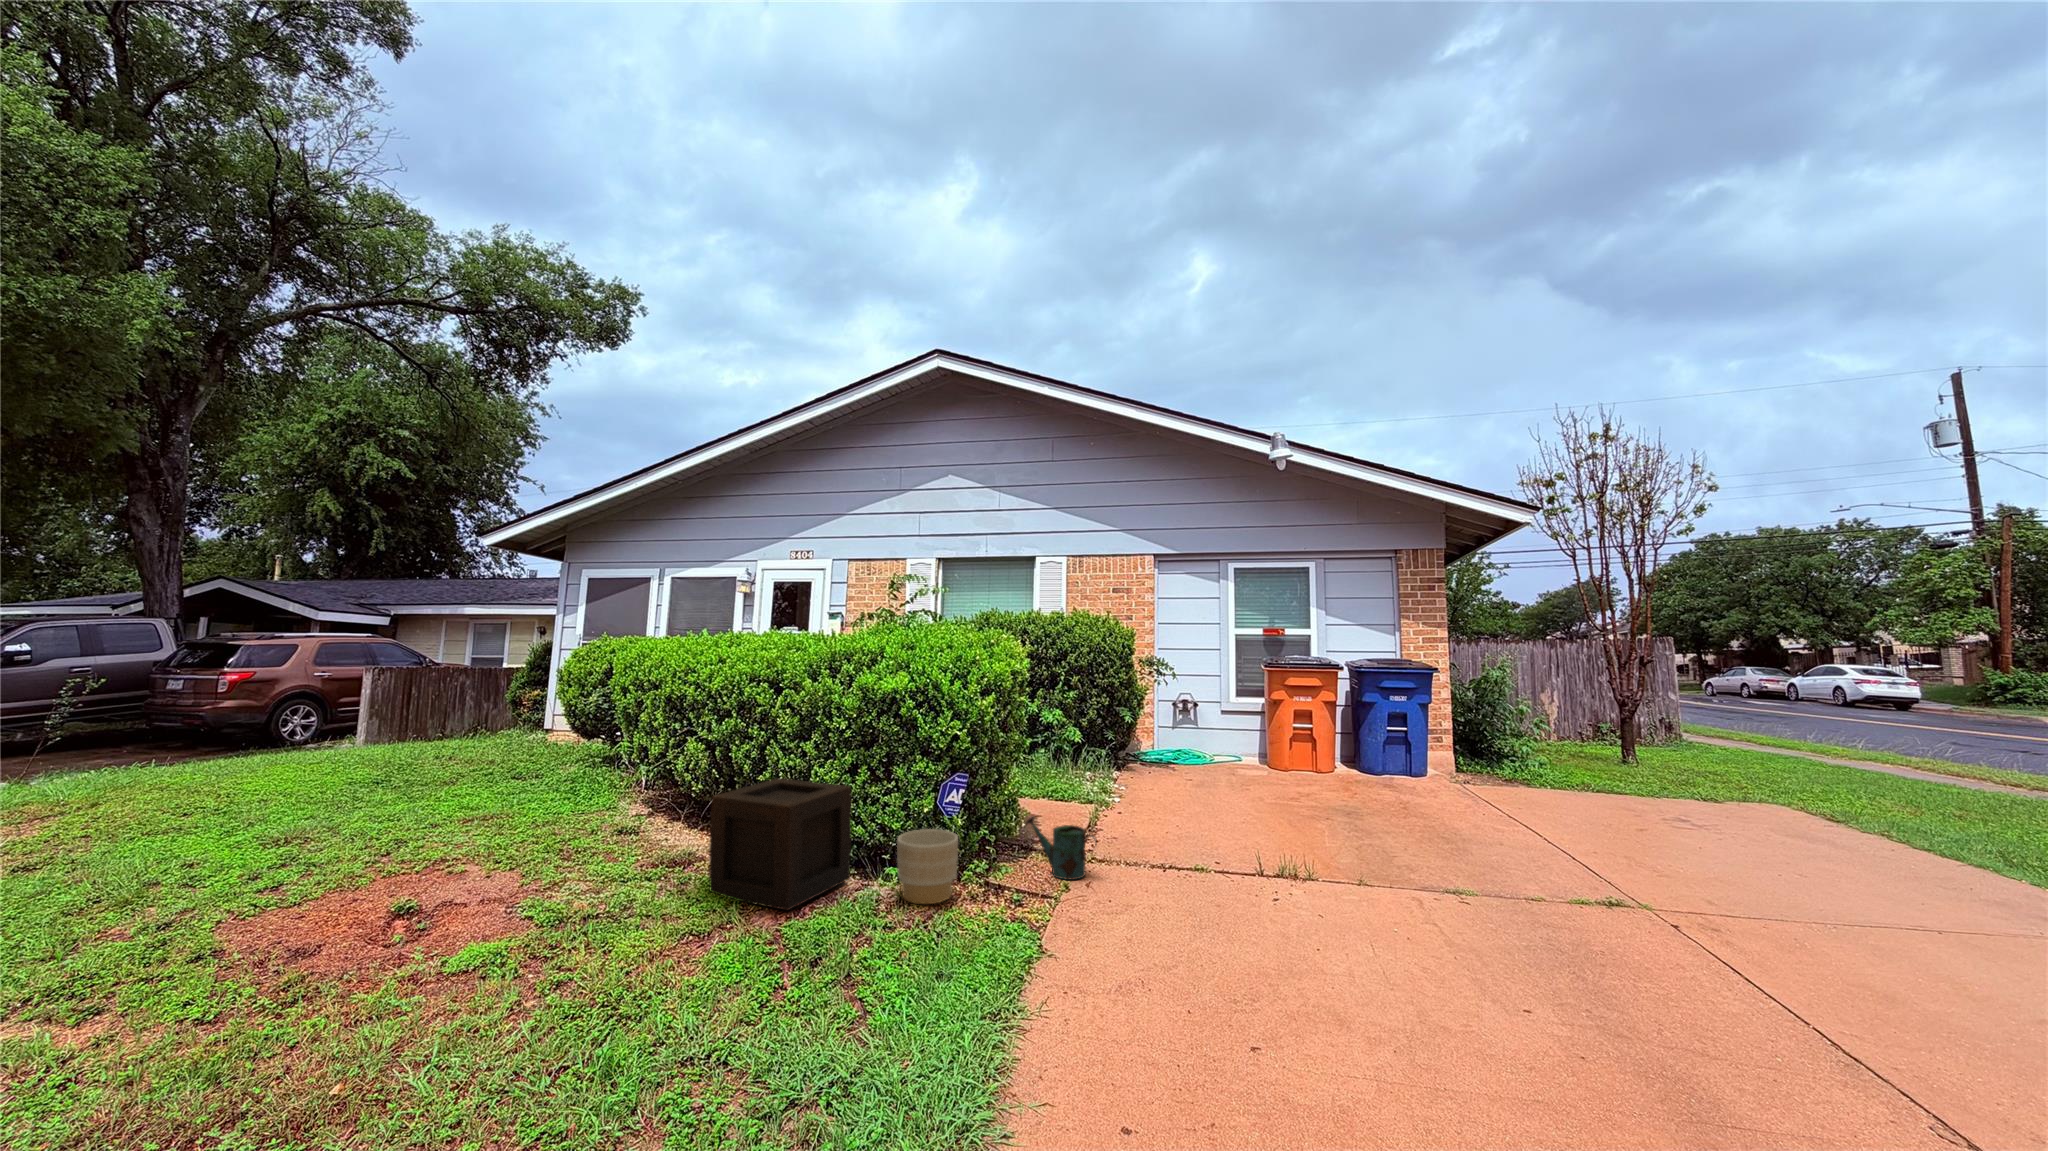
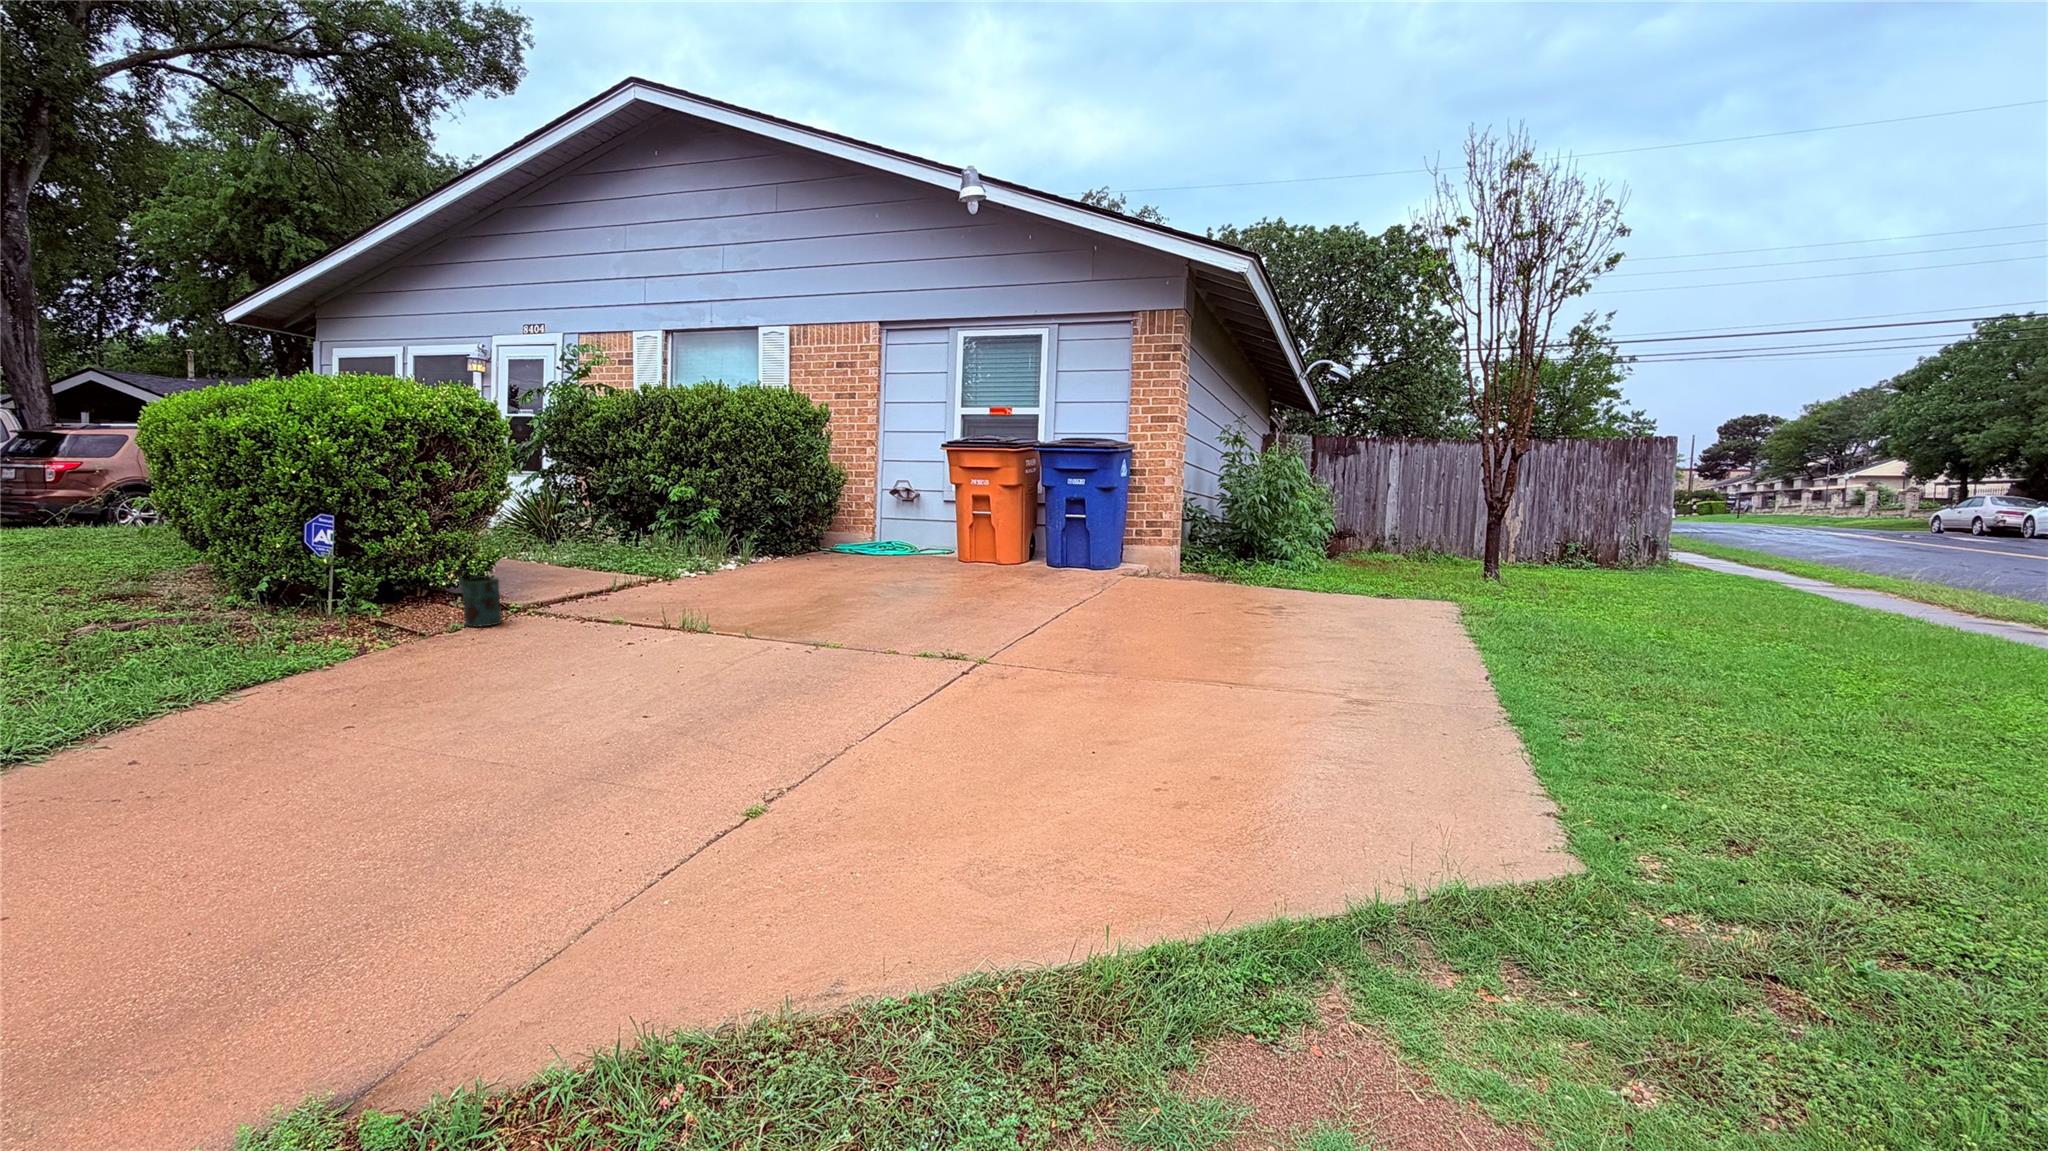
wooden crate: present [709,778,852,910] -> none [70,520,233,627]
planter: present [897,829,958,904] -> none [246,569,321,632]

